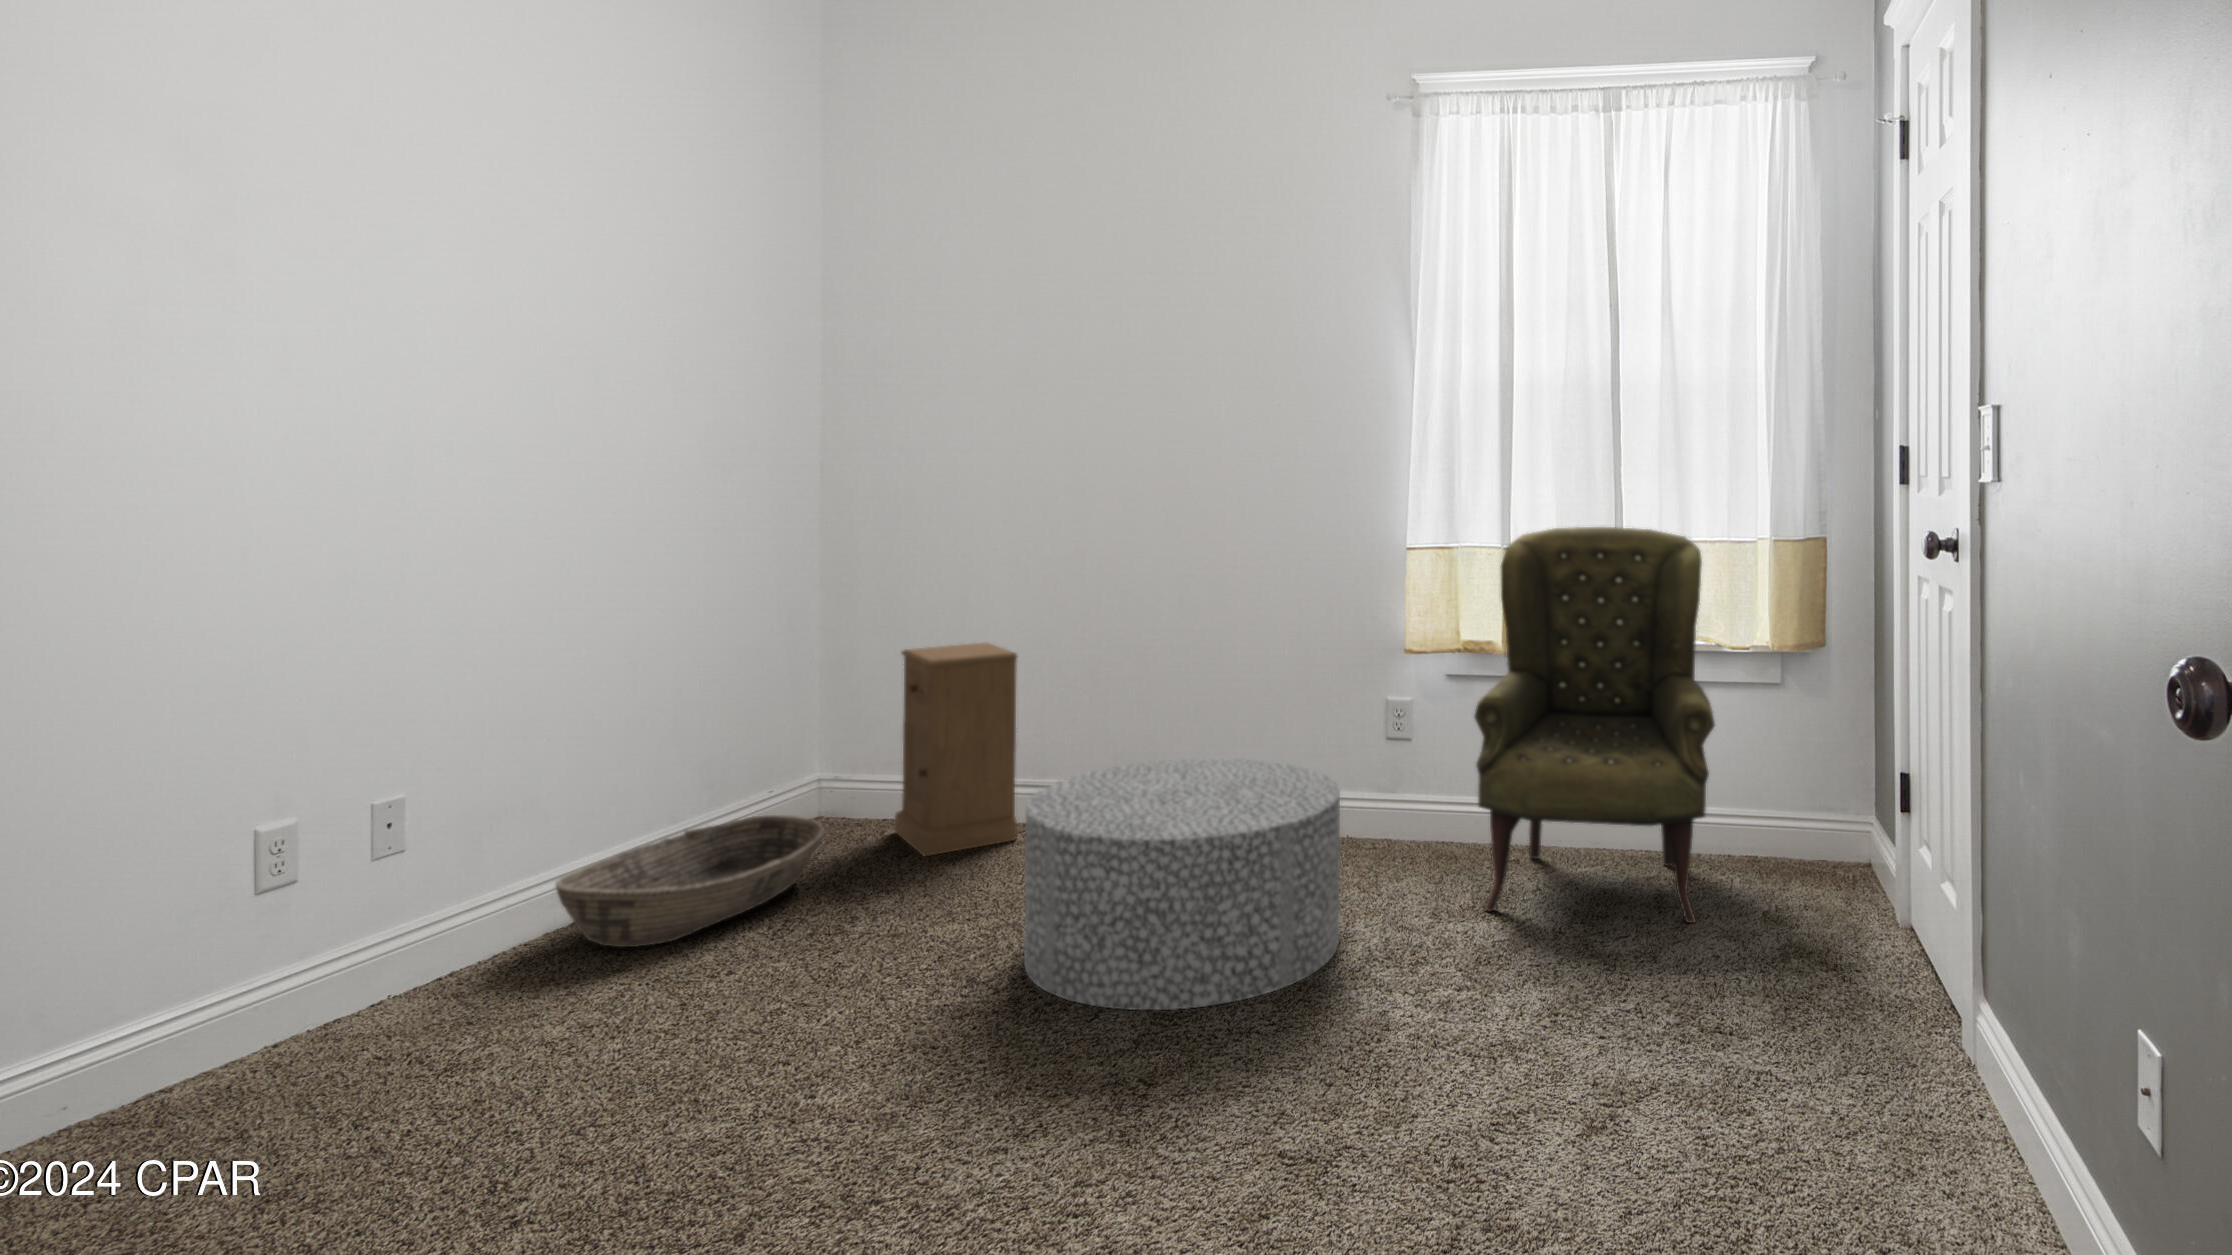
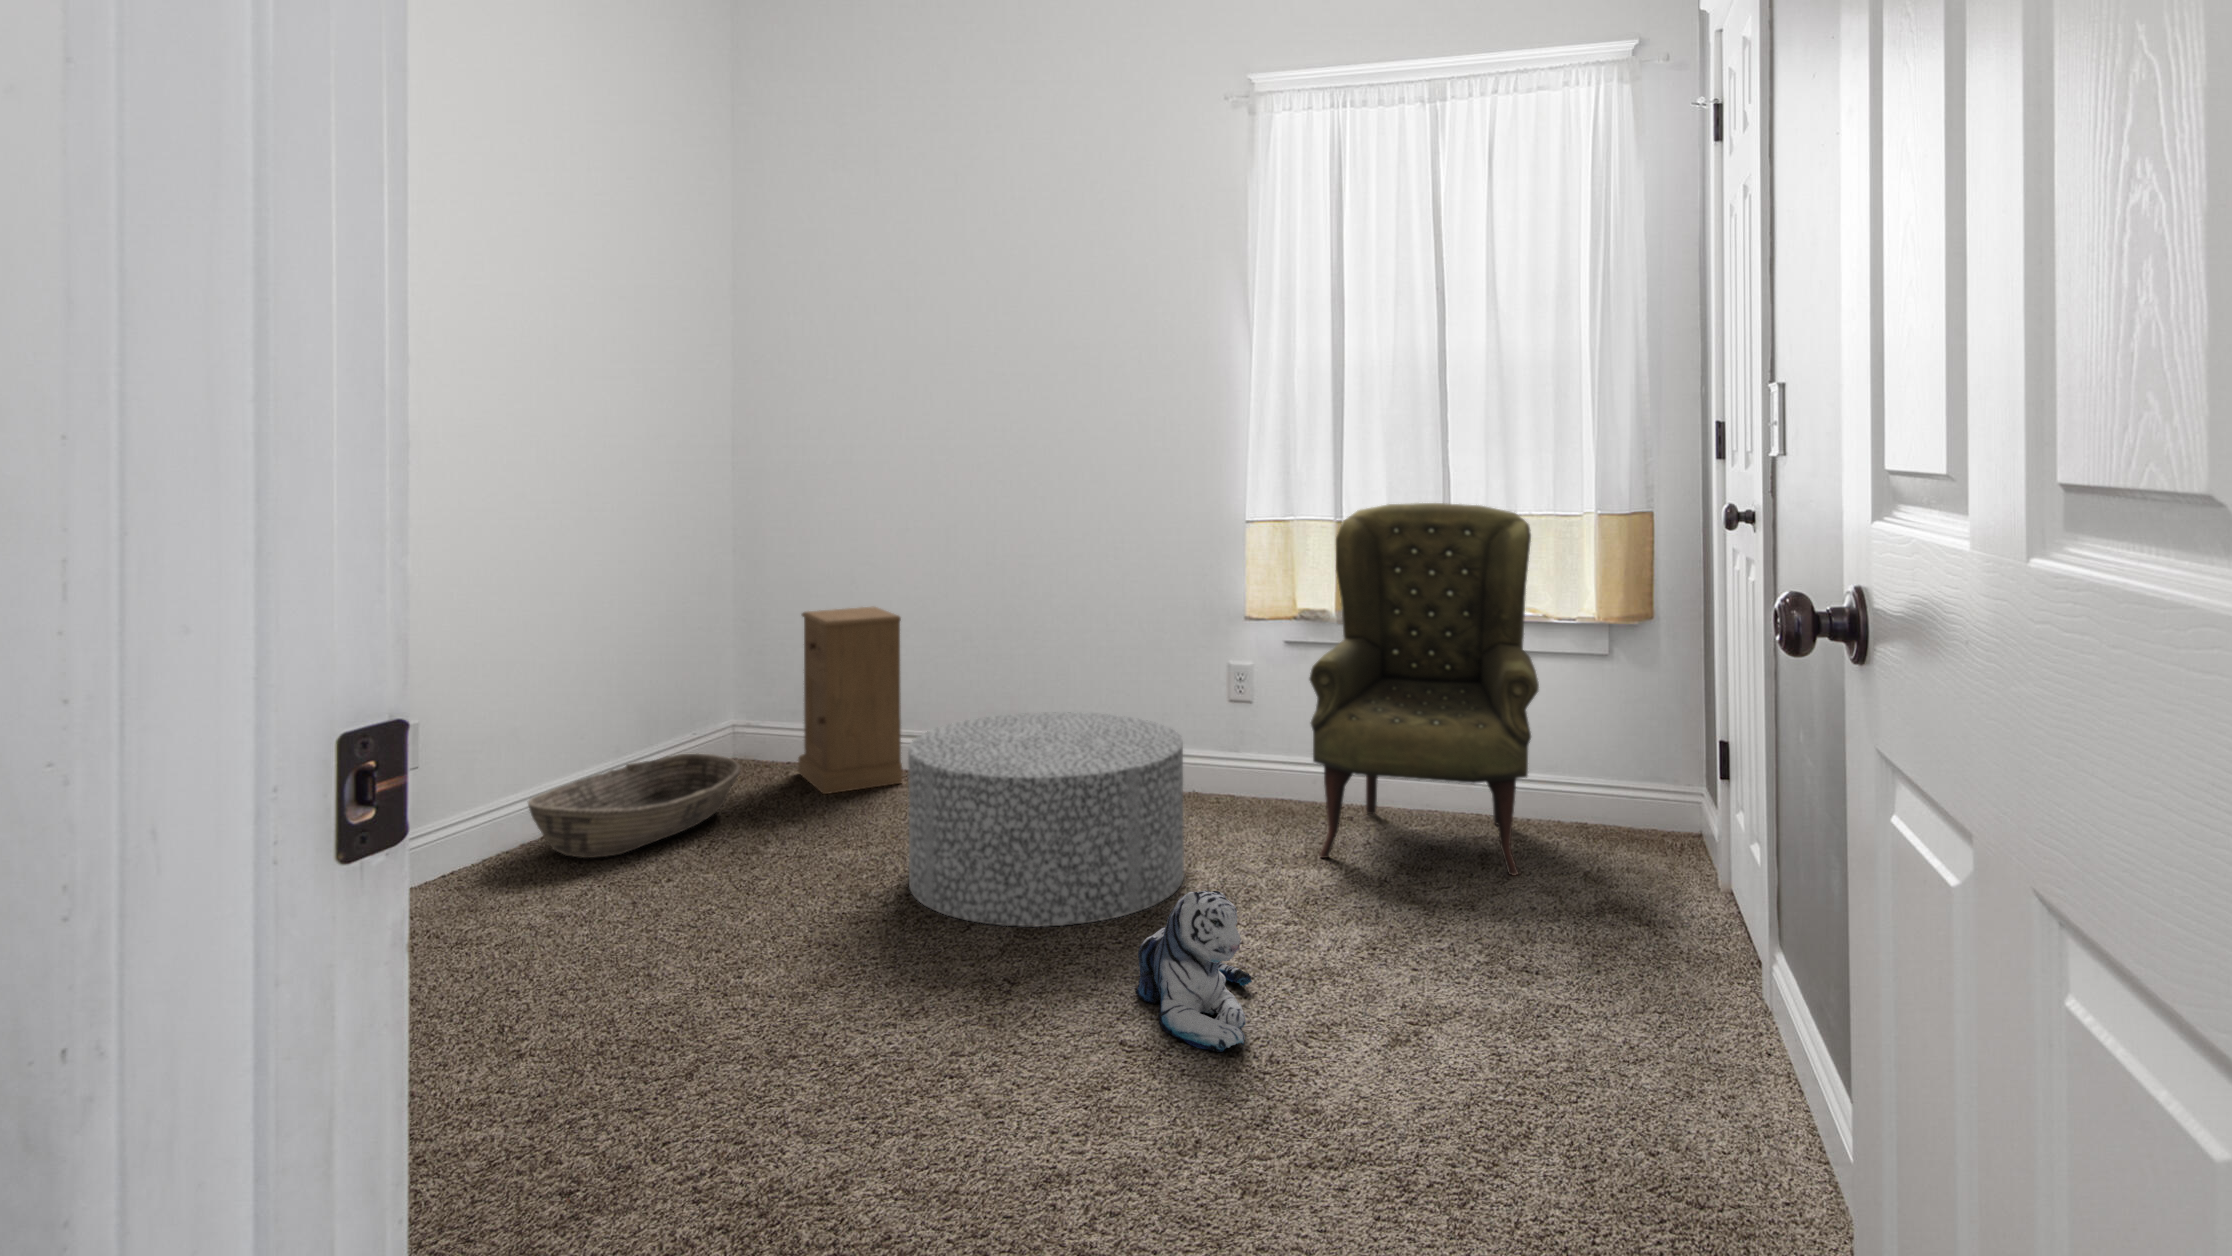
plush toy: none [1293,967,1425,1159] -> present [1135,890,1252,1052]

